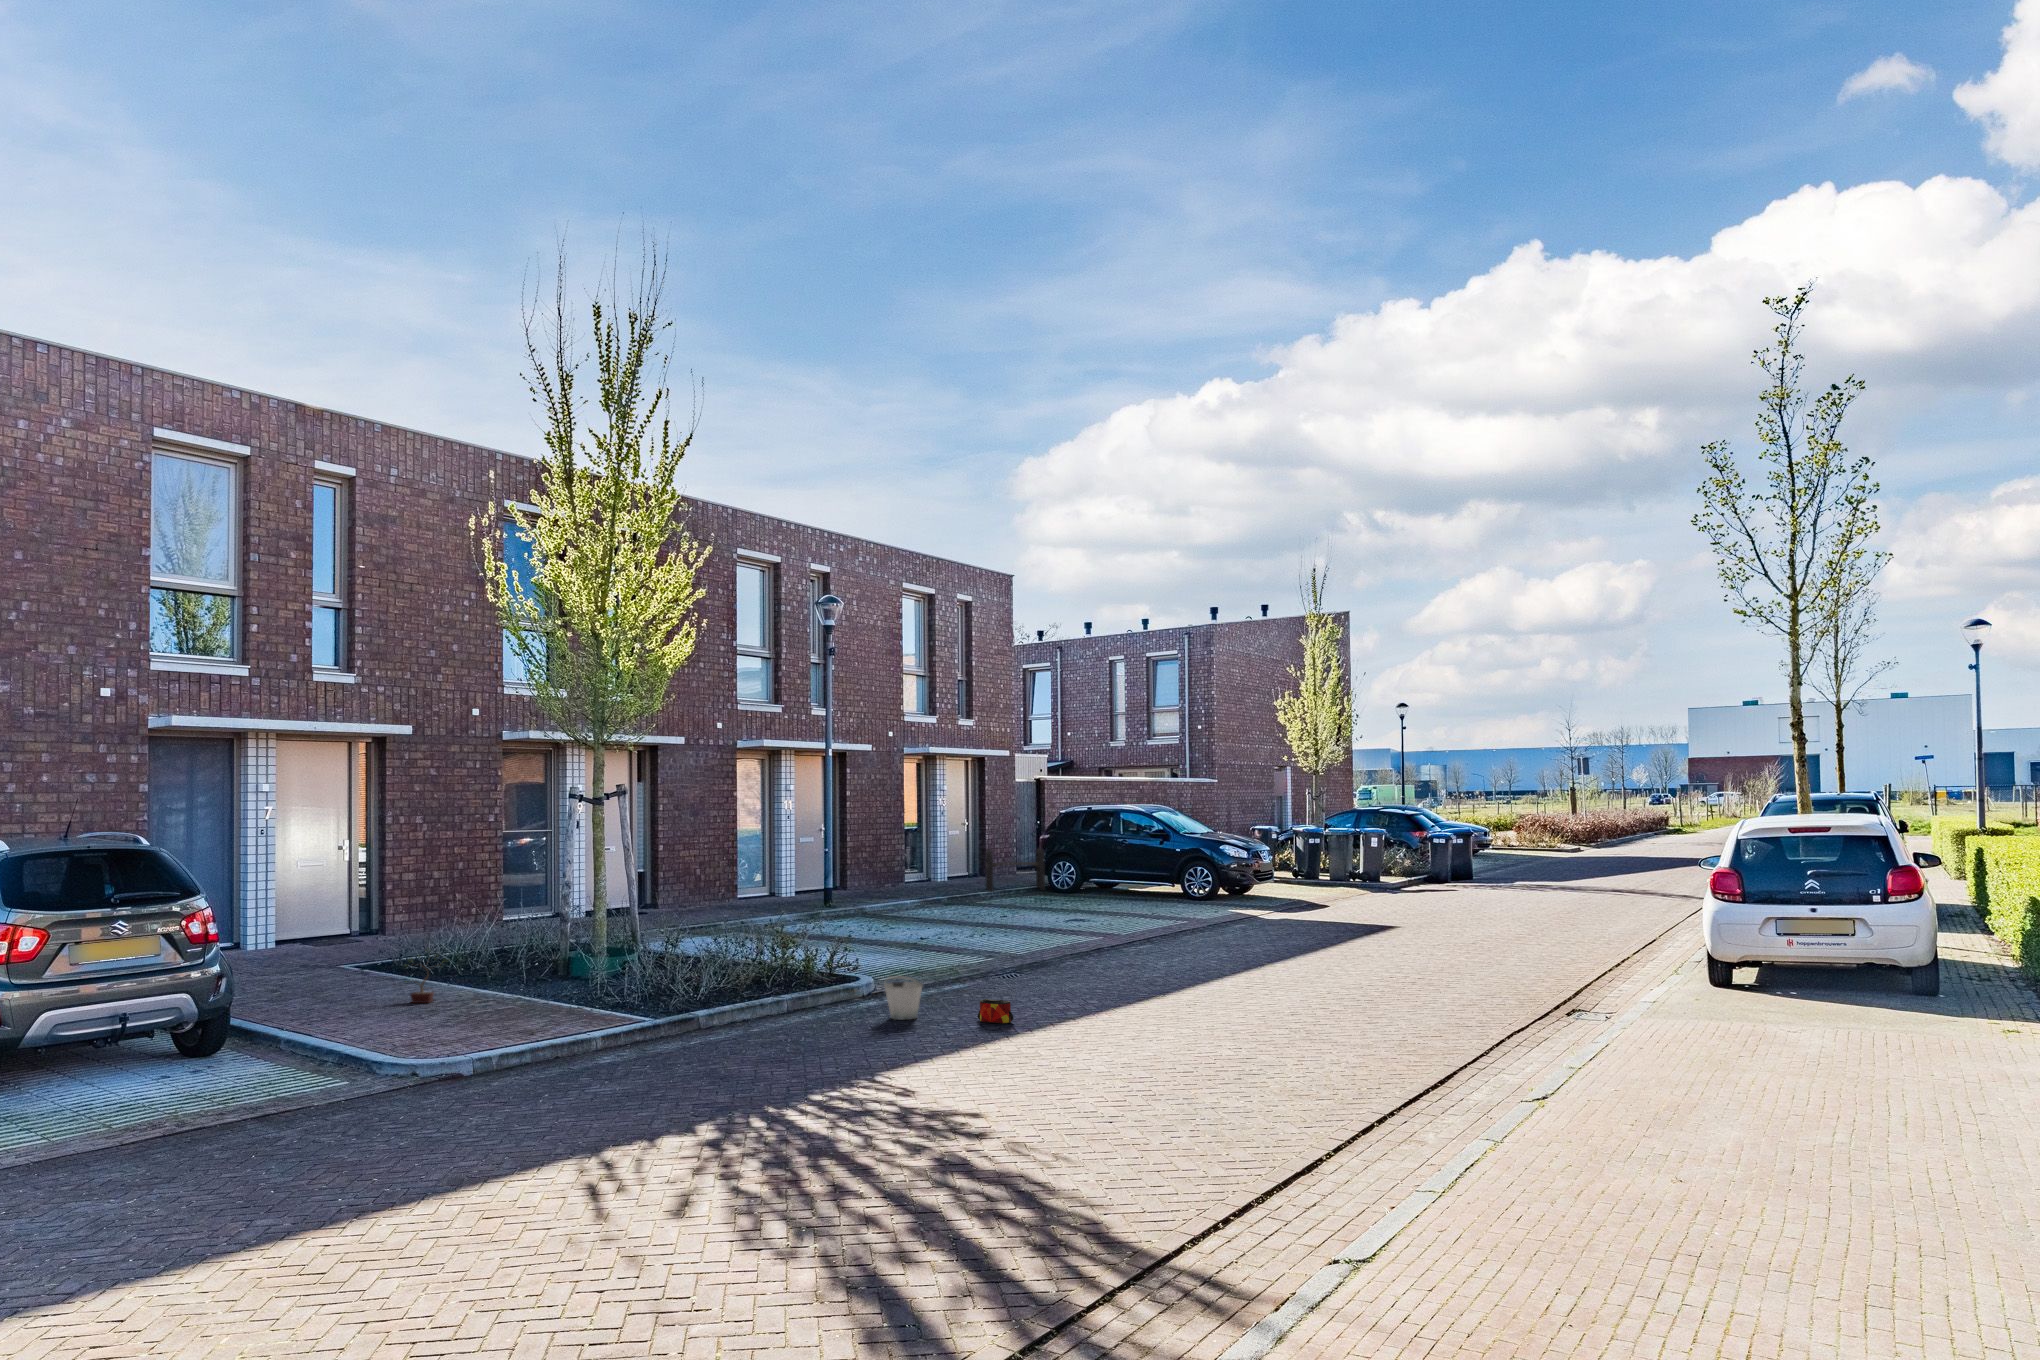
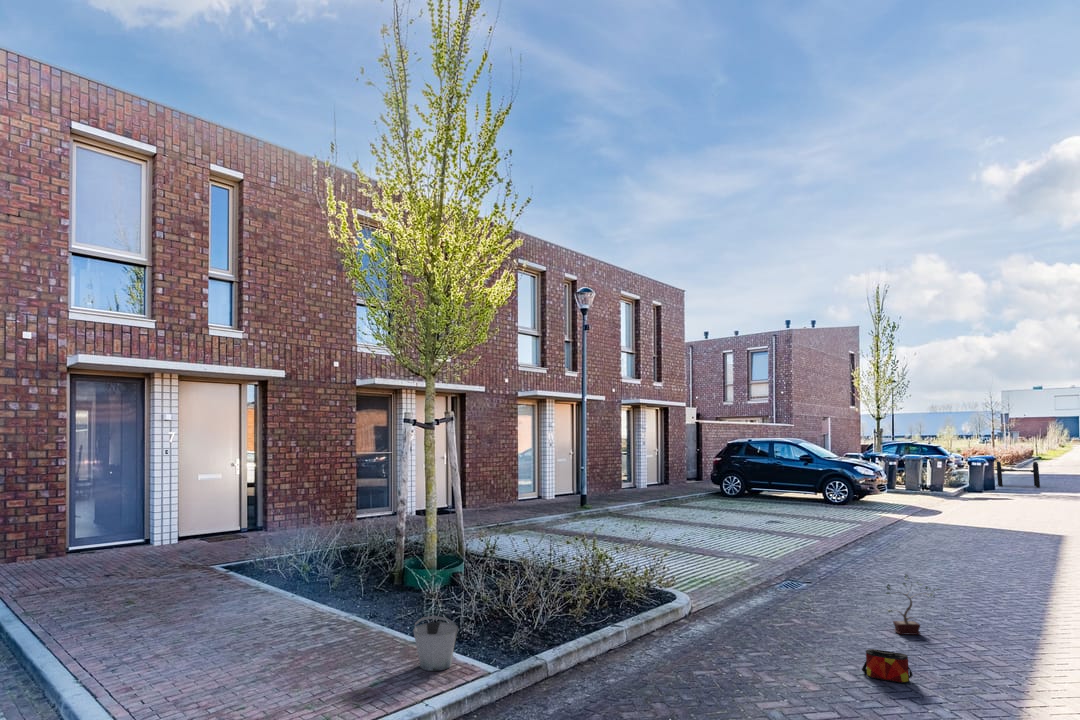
bench: present [985,848,1045,892] -> present [997,461,1040,488]
potted plant: present [405,950,445,1003] -> present [886,574,941,635]
bucket: present [884,976,922,1020] -> present [413,616,458,671]

